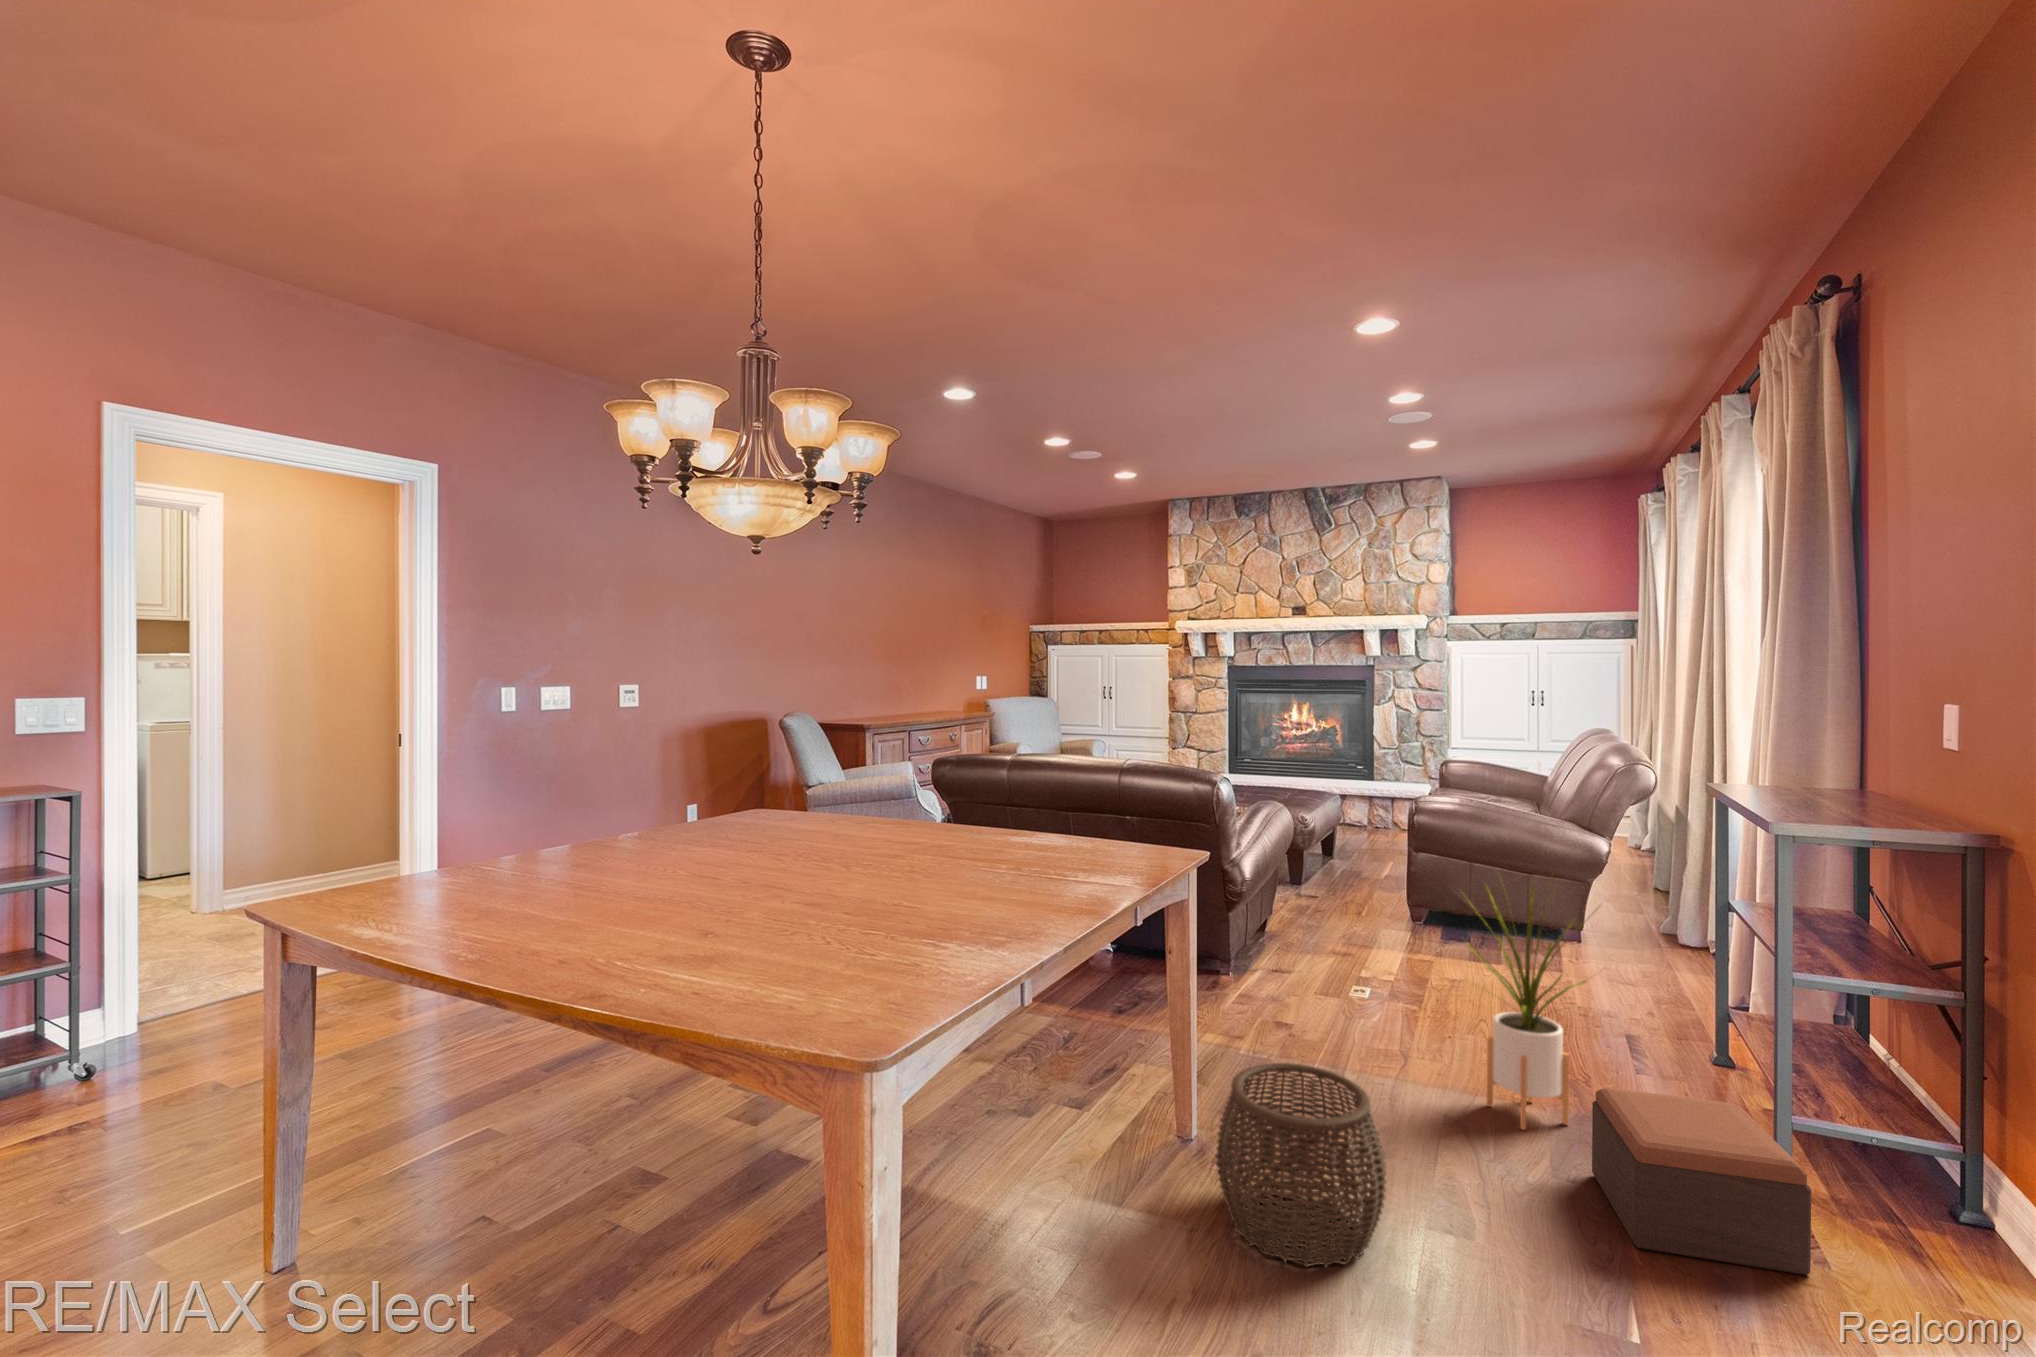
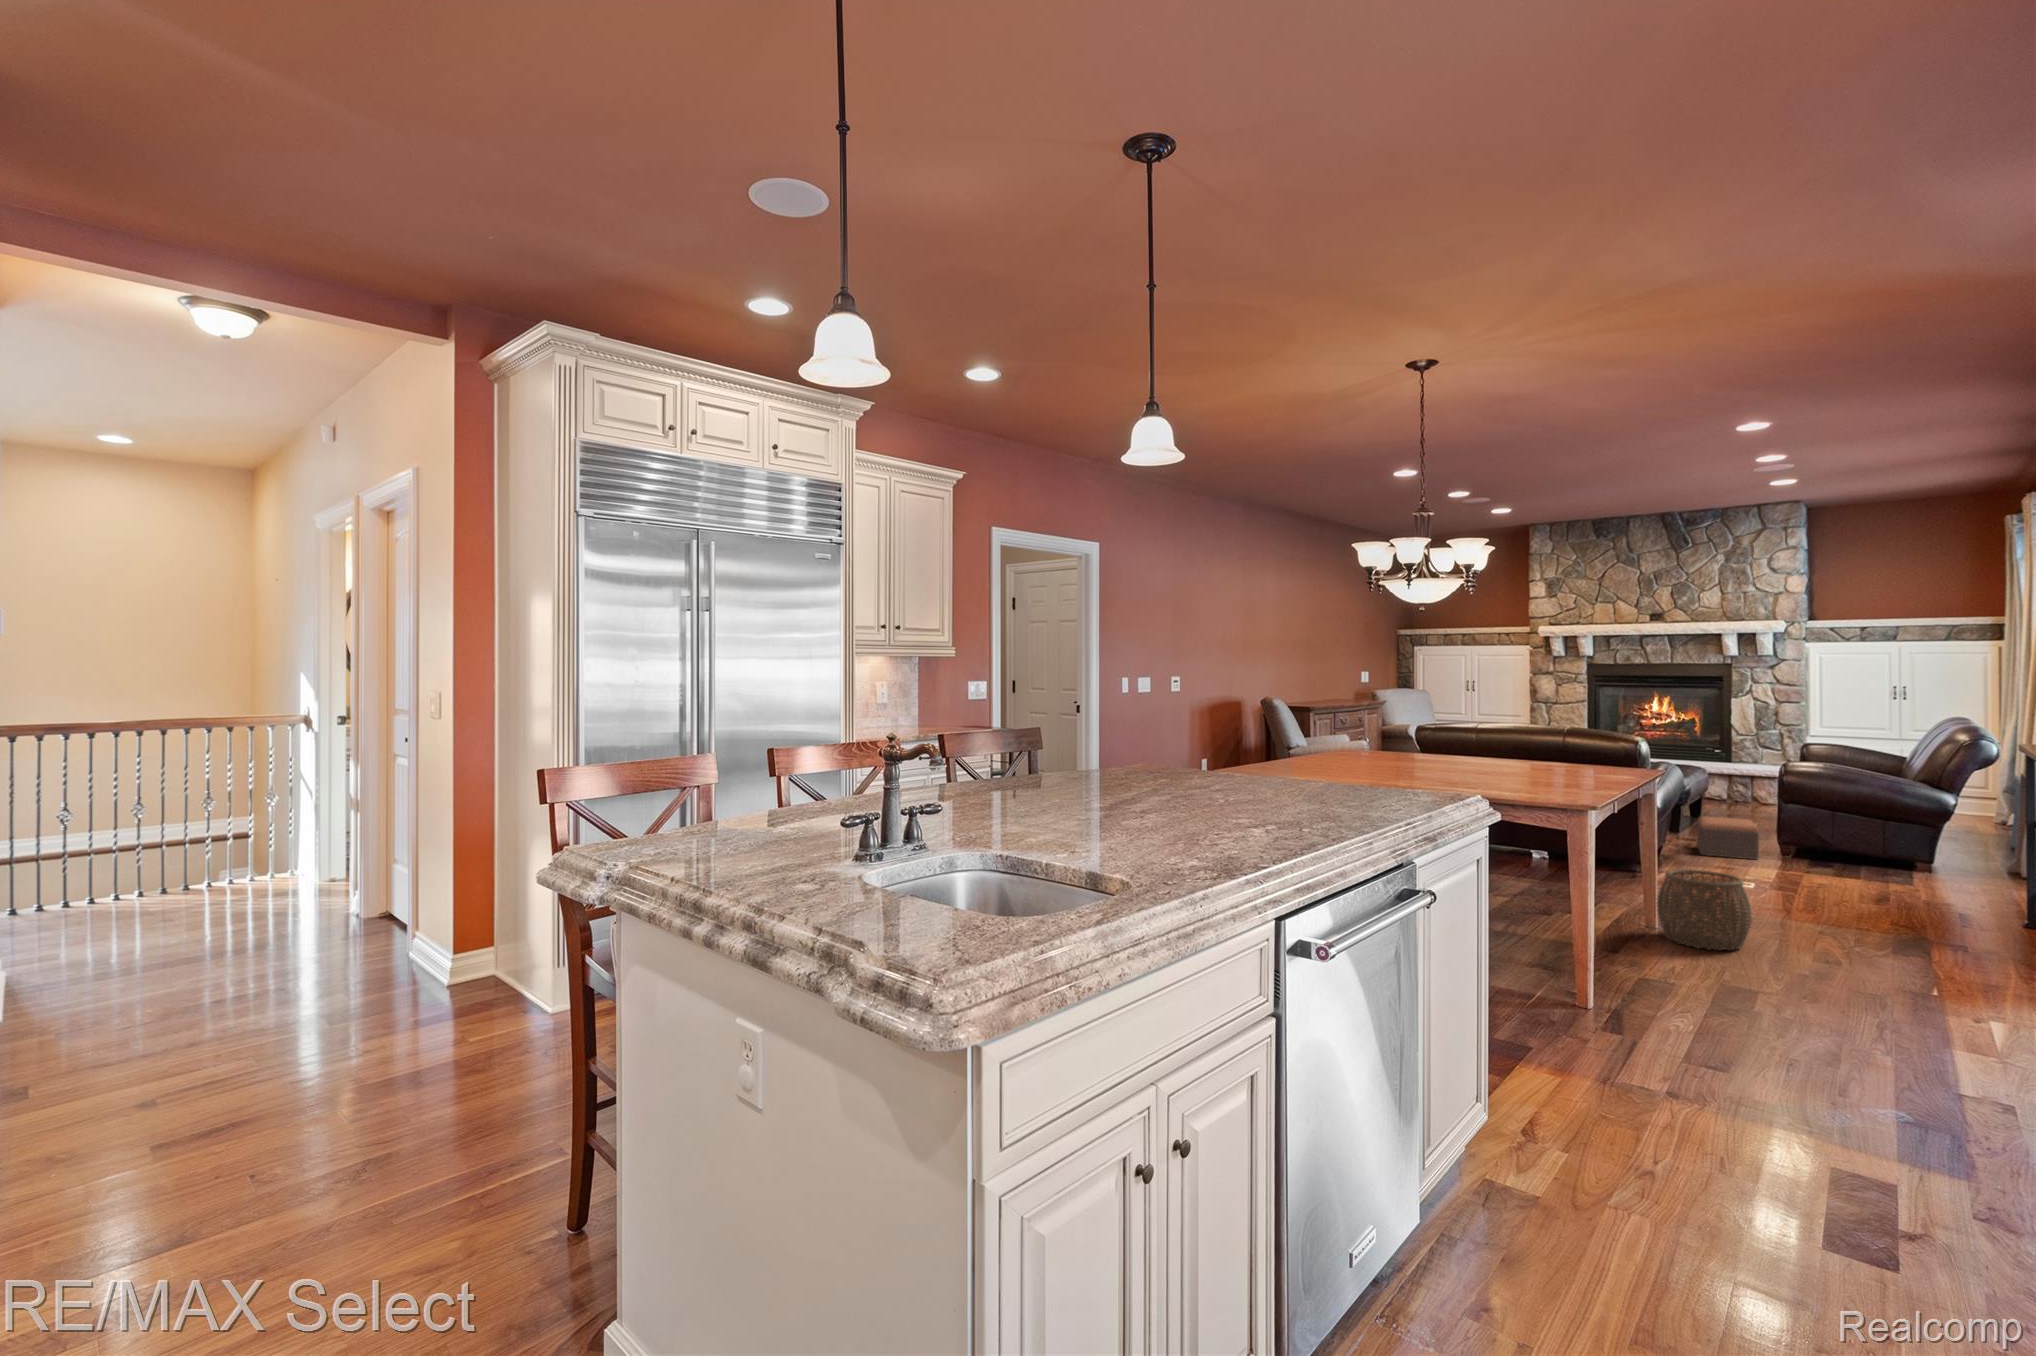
house plant: present [1462,886,1605,1129] -> none [1798,786,1894,928]
footstool: present [1592,1088,1811,1275] -> present [1697,816,1759,860]

